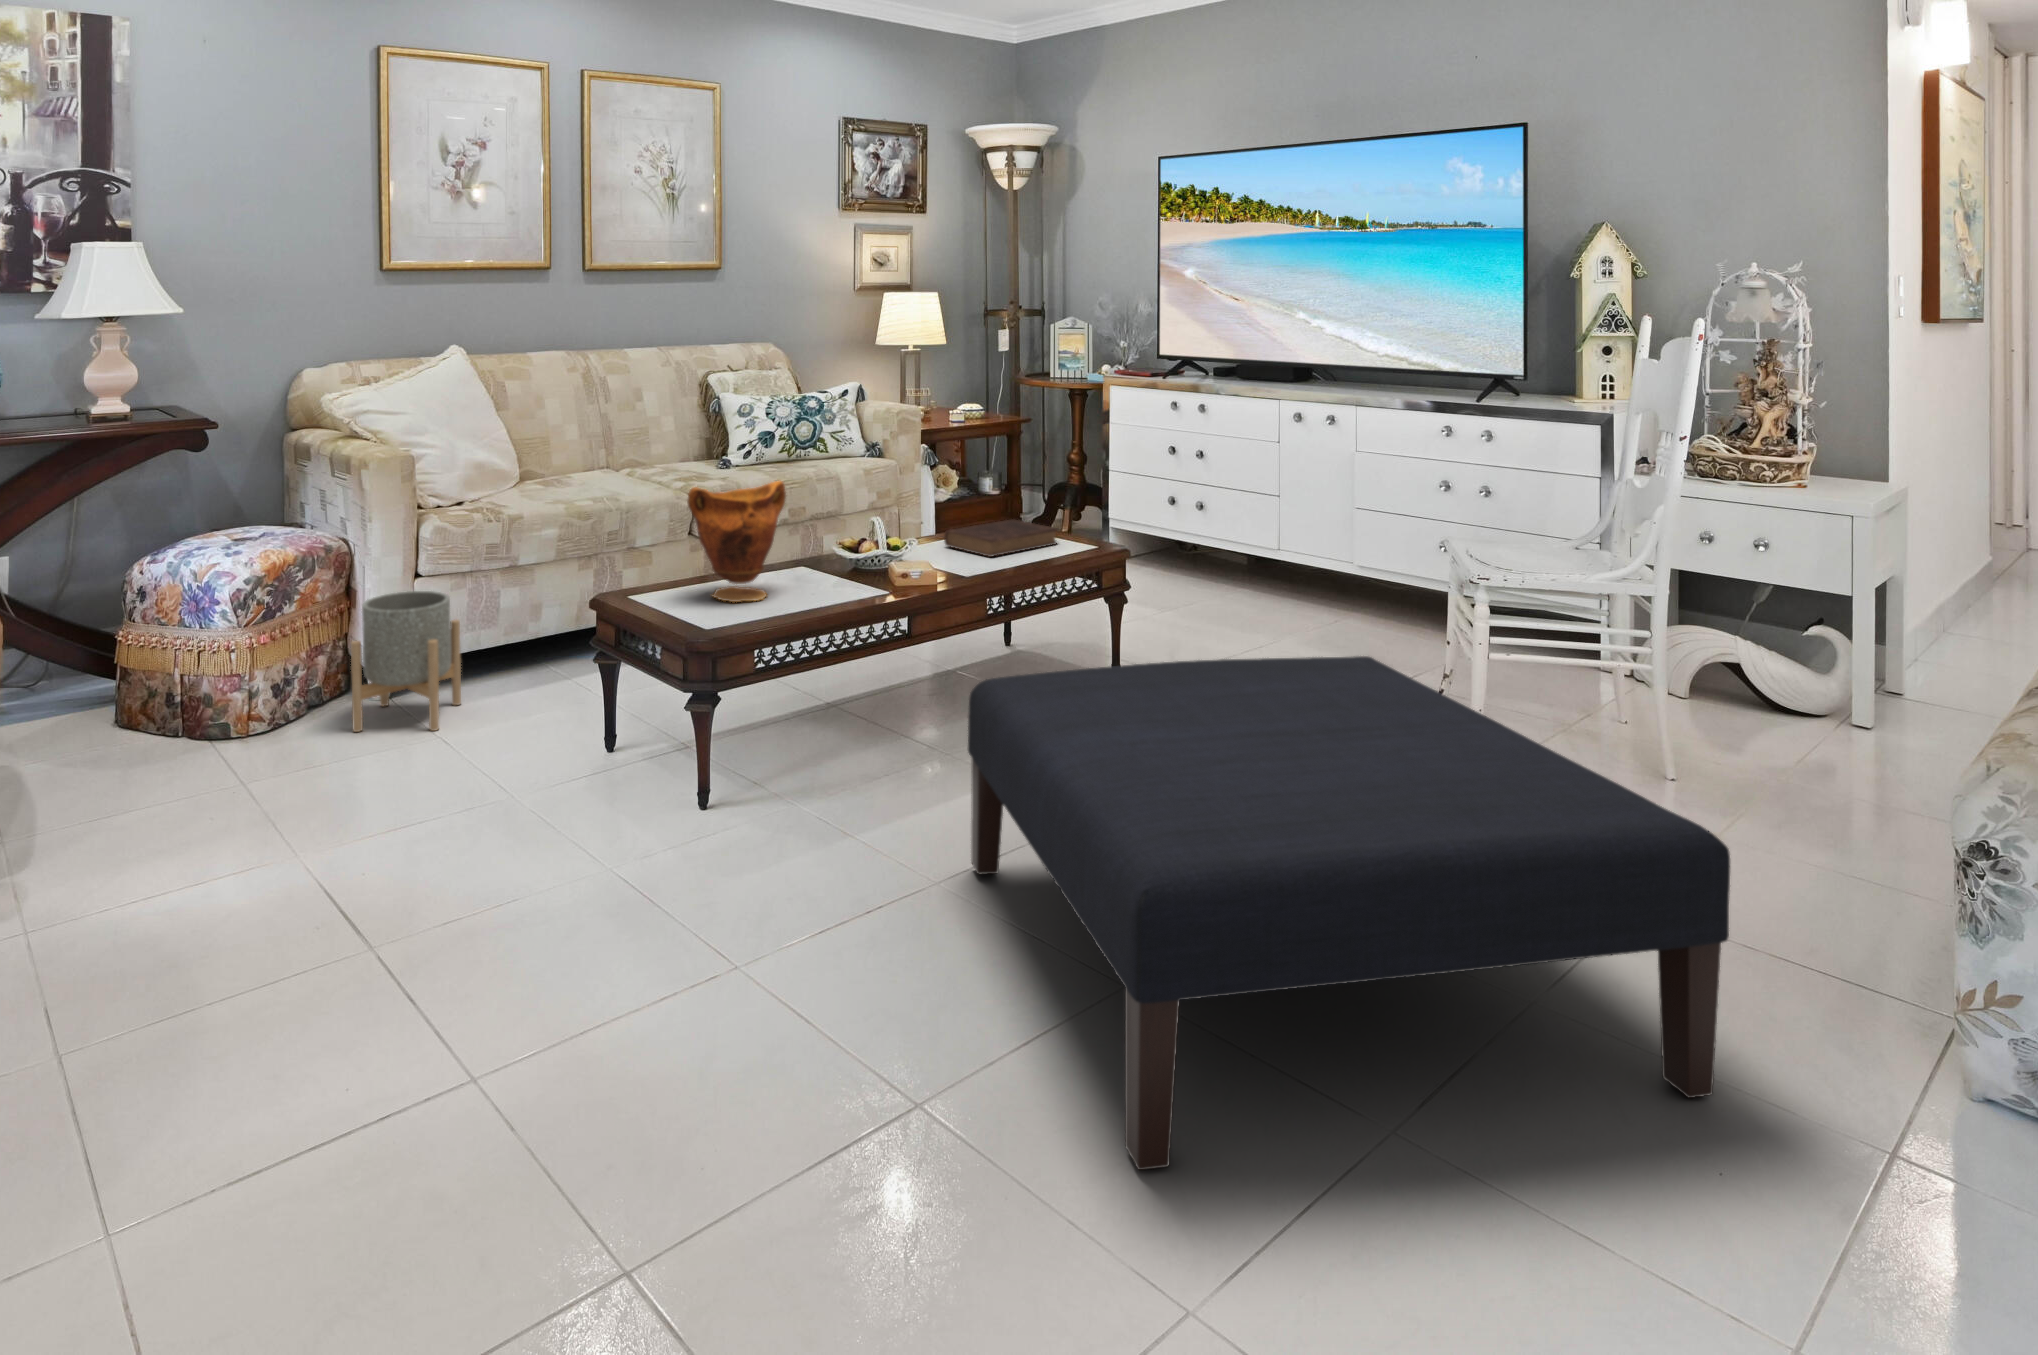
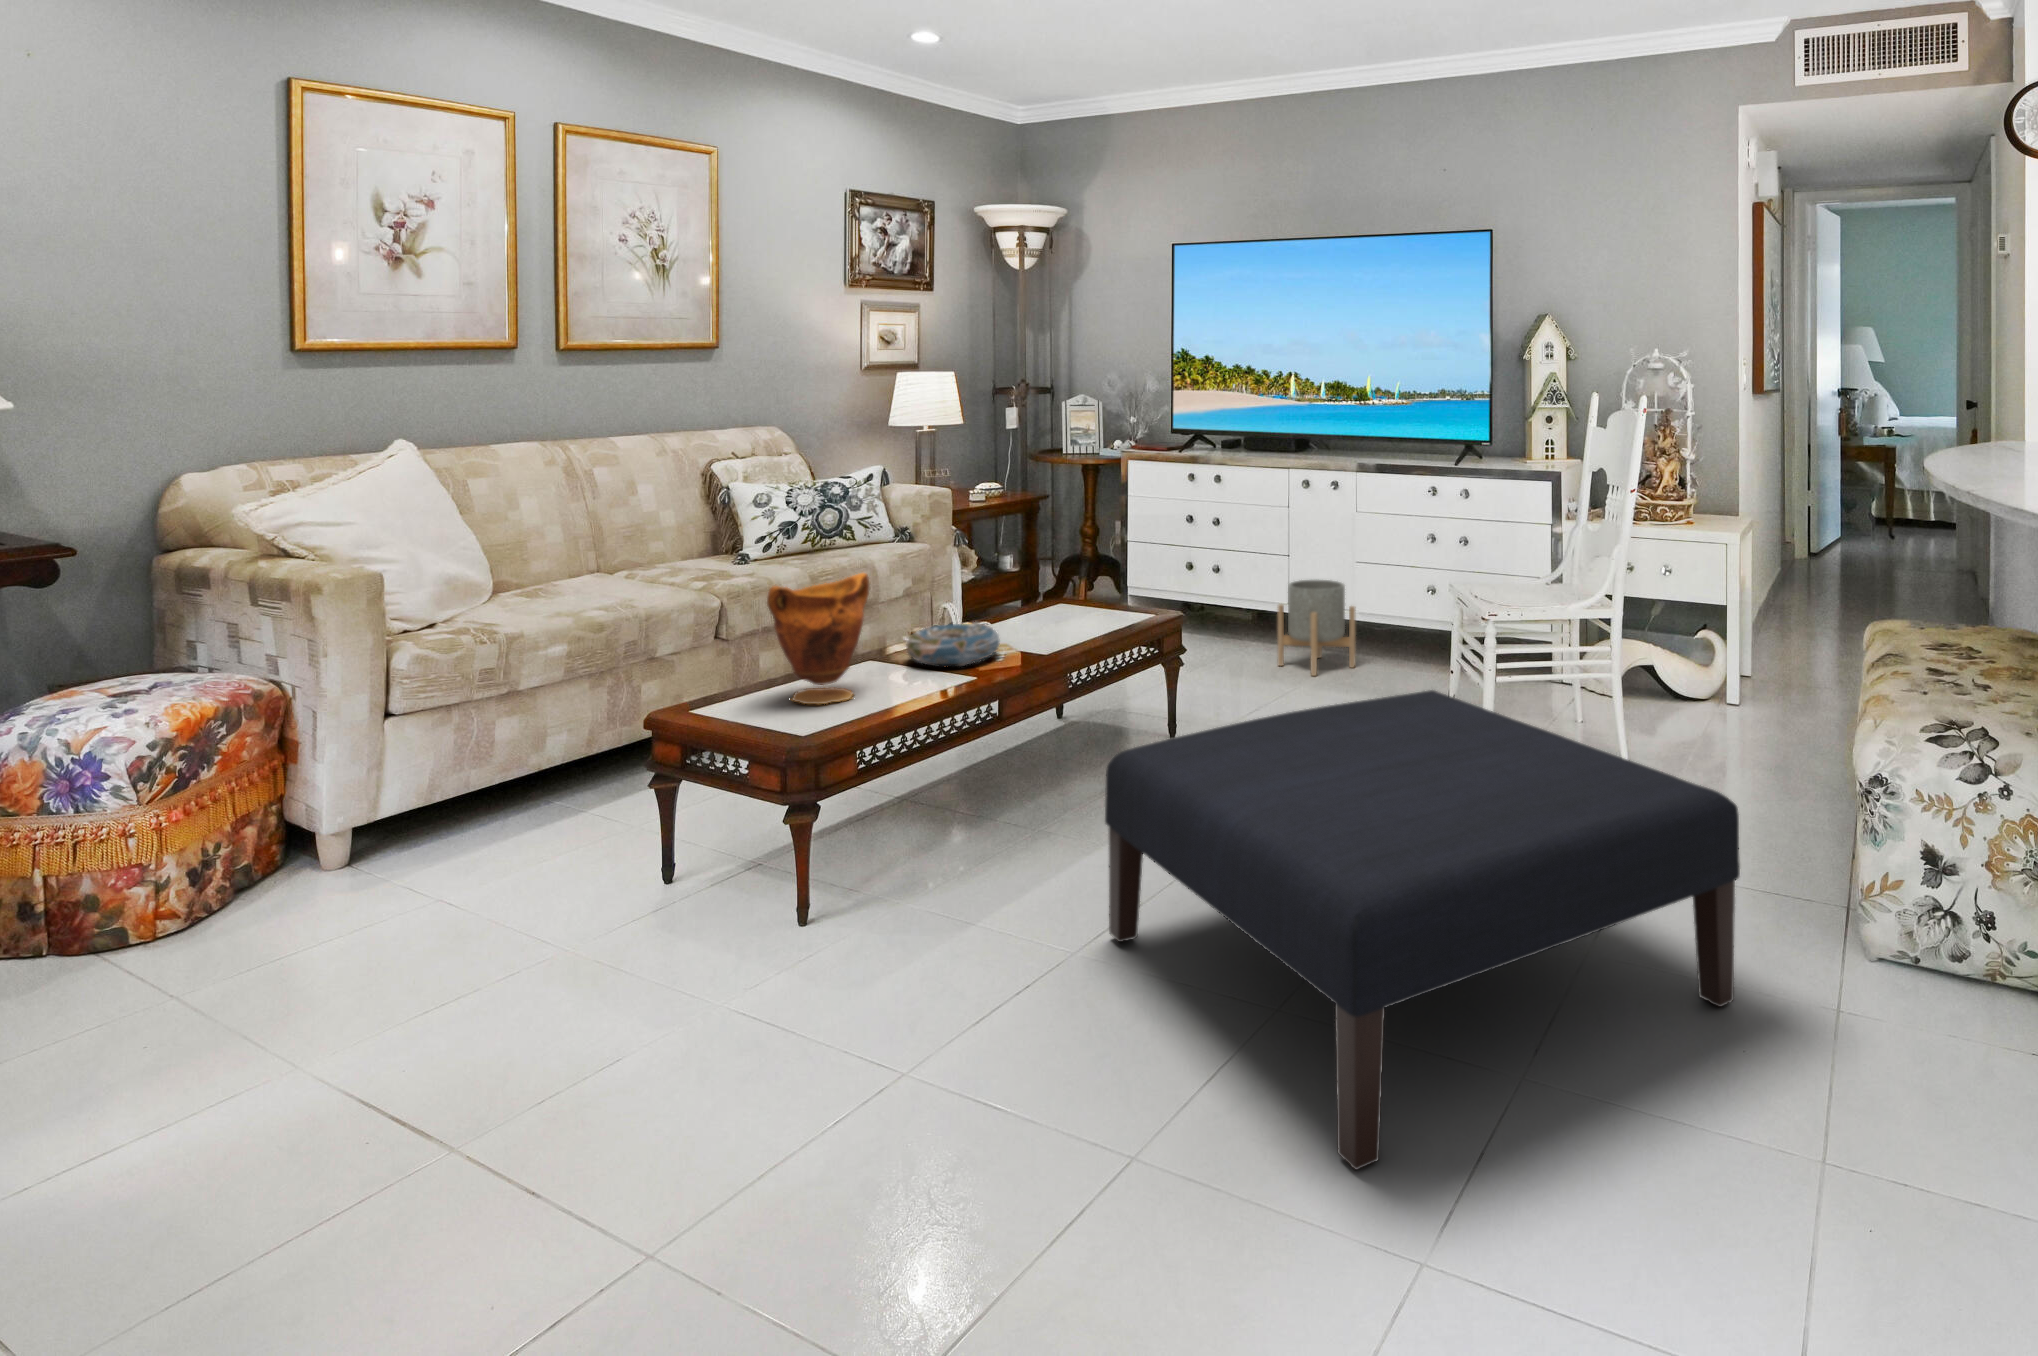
book: present [944,519,1058,557] -> none [1012,594,1121,633]
decorative bowl: none [827,537,919,580] -> present [906,622,1000,666]
planter: present [351,591,461,732] -> present [1278,579,1355,676]

